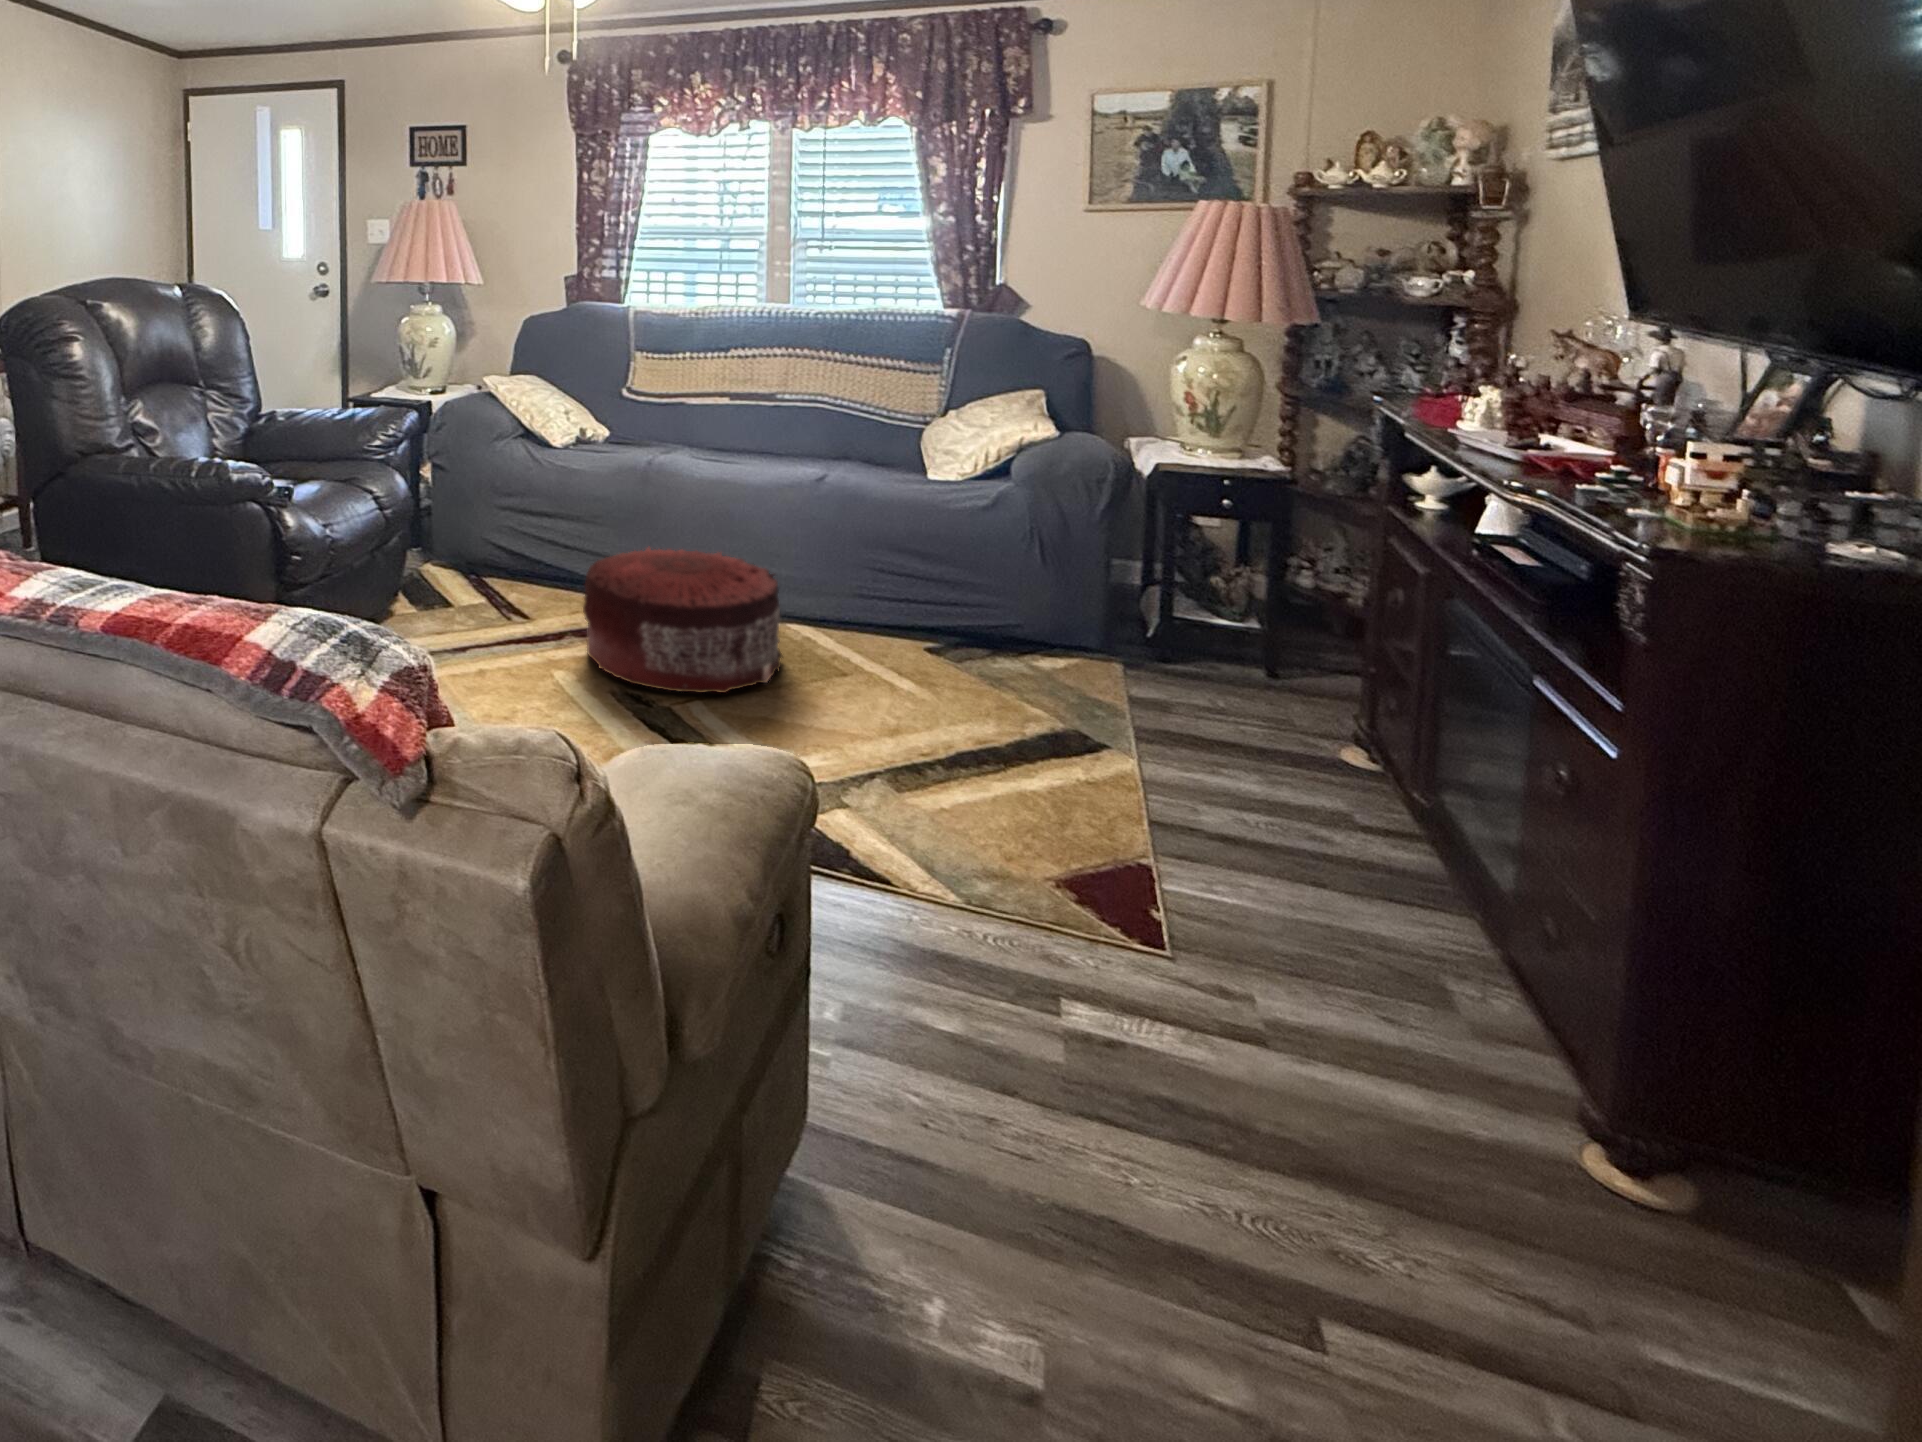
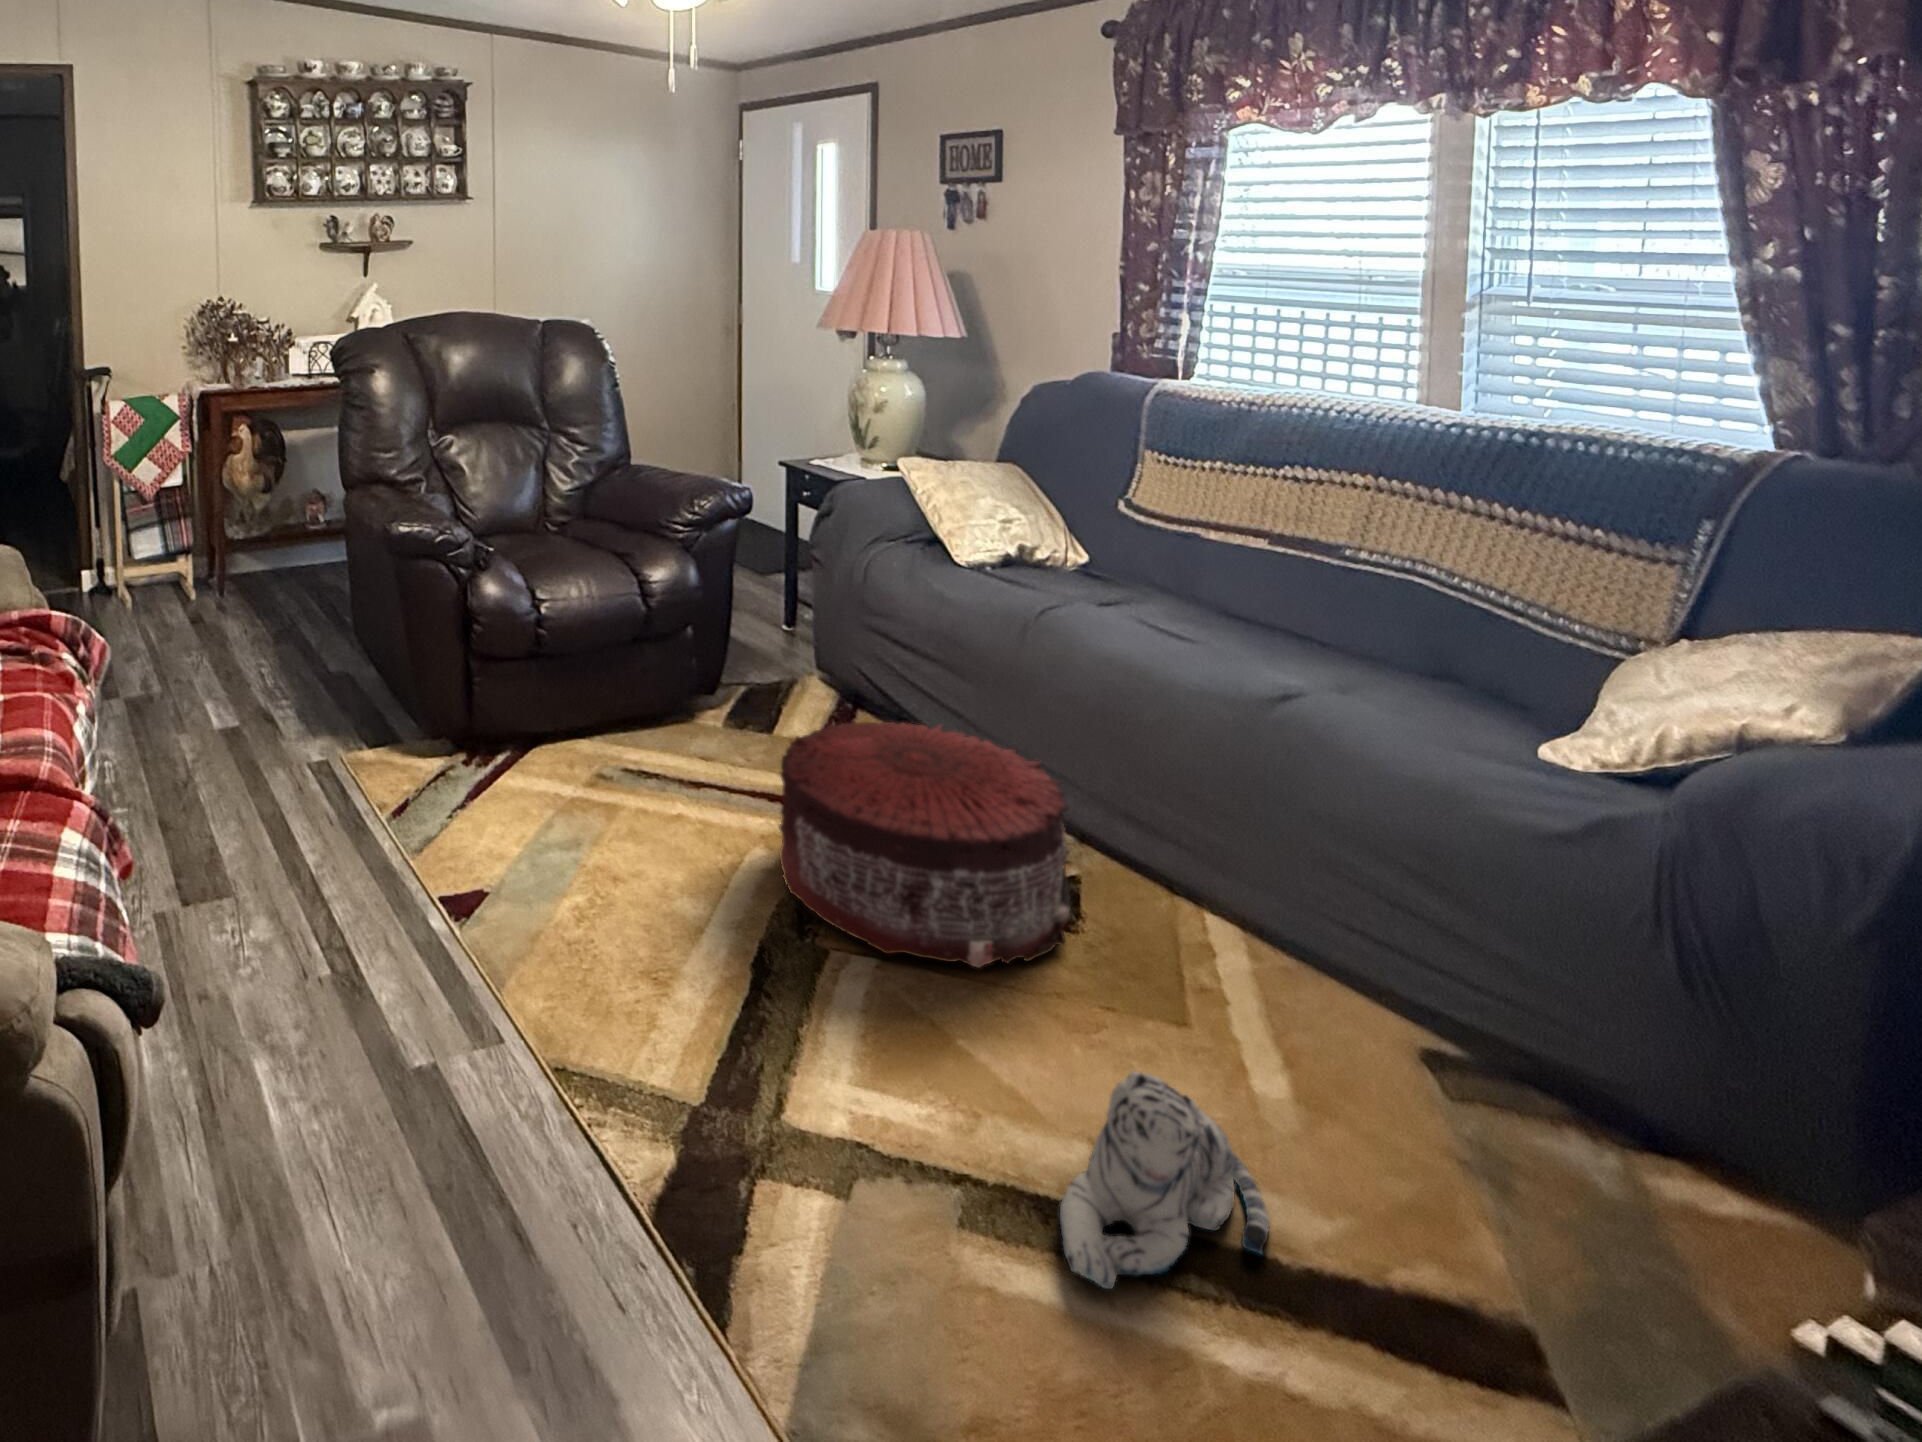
plush toy: none [924,669,1022,786] -> present [1060,1071,1269,1289]

